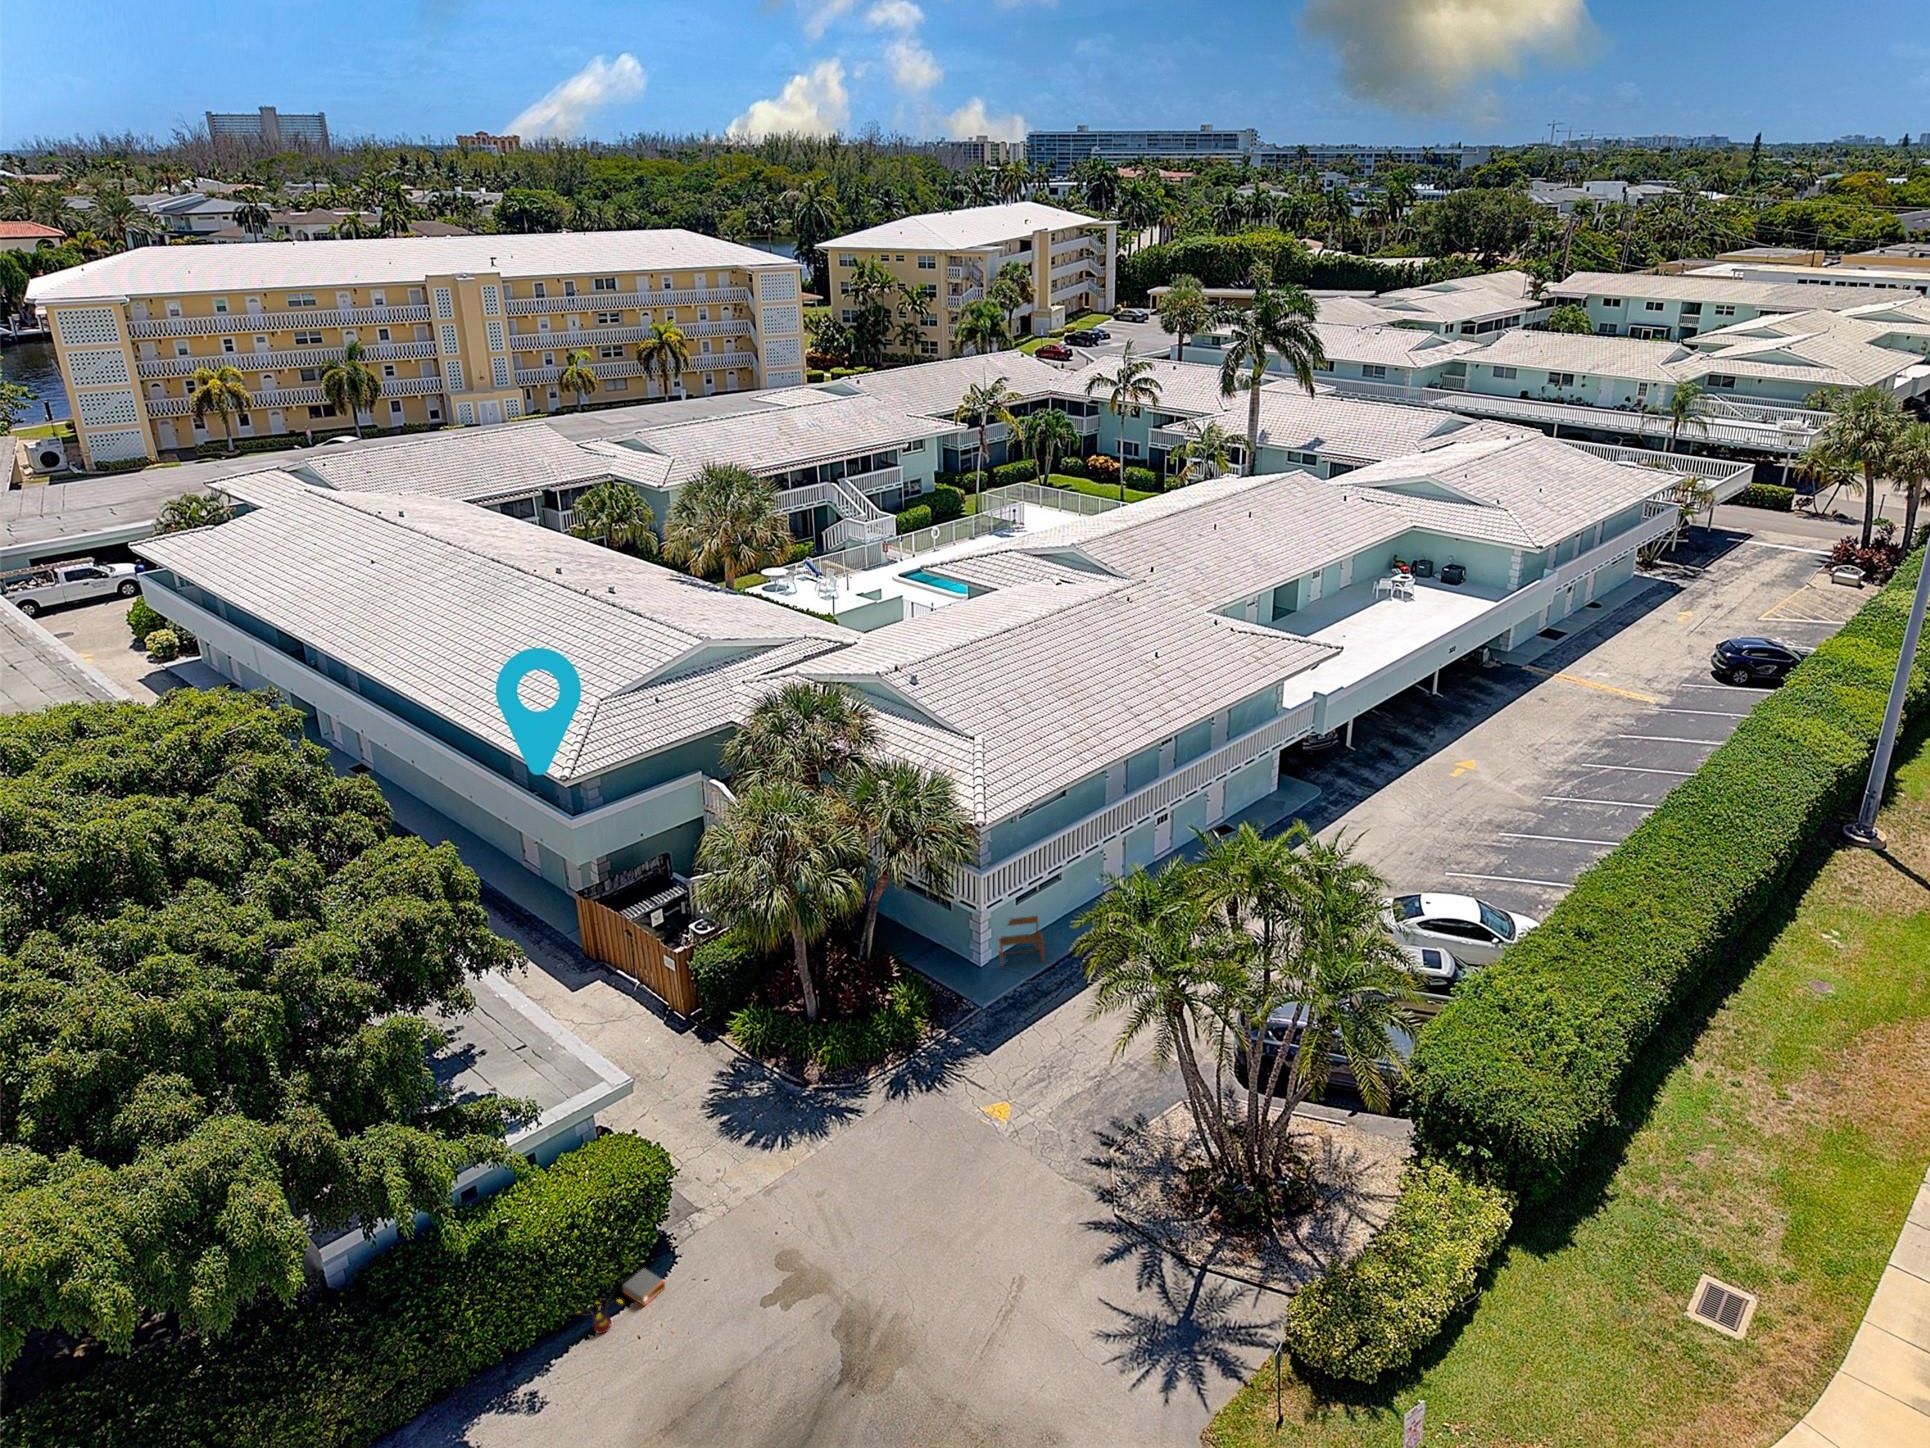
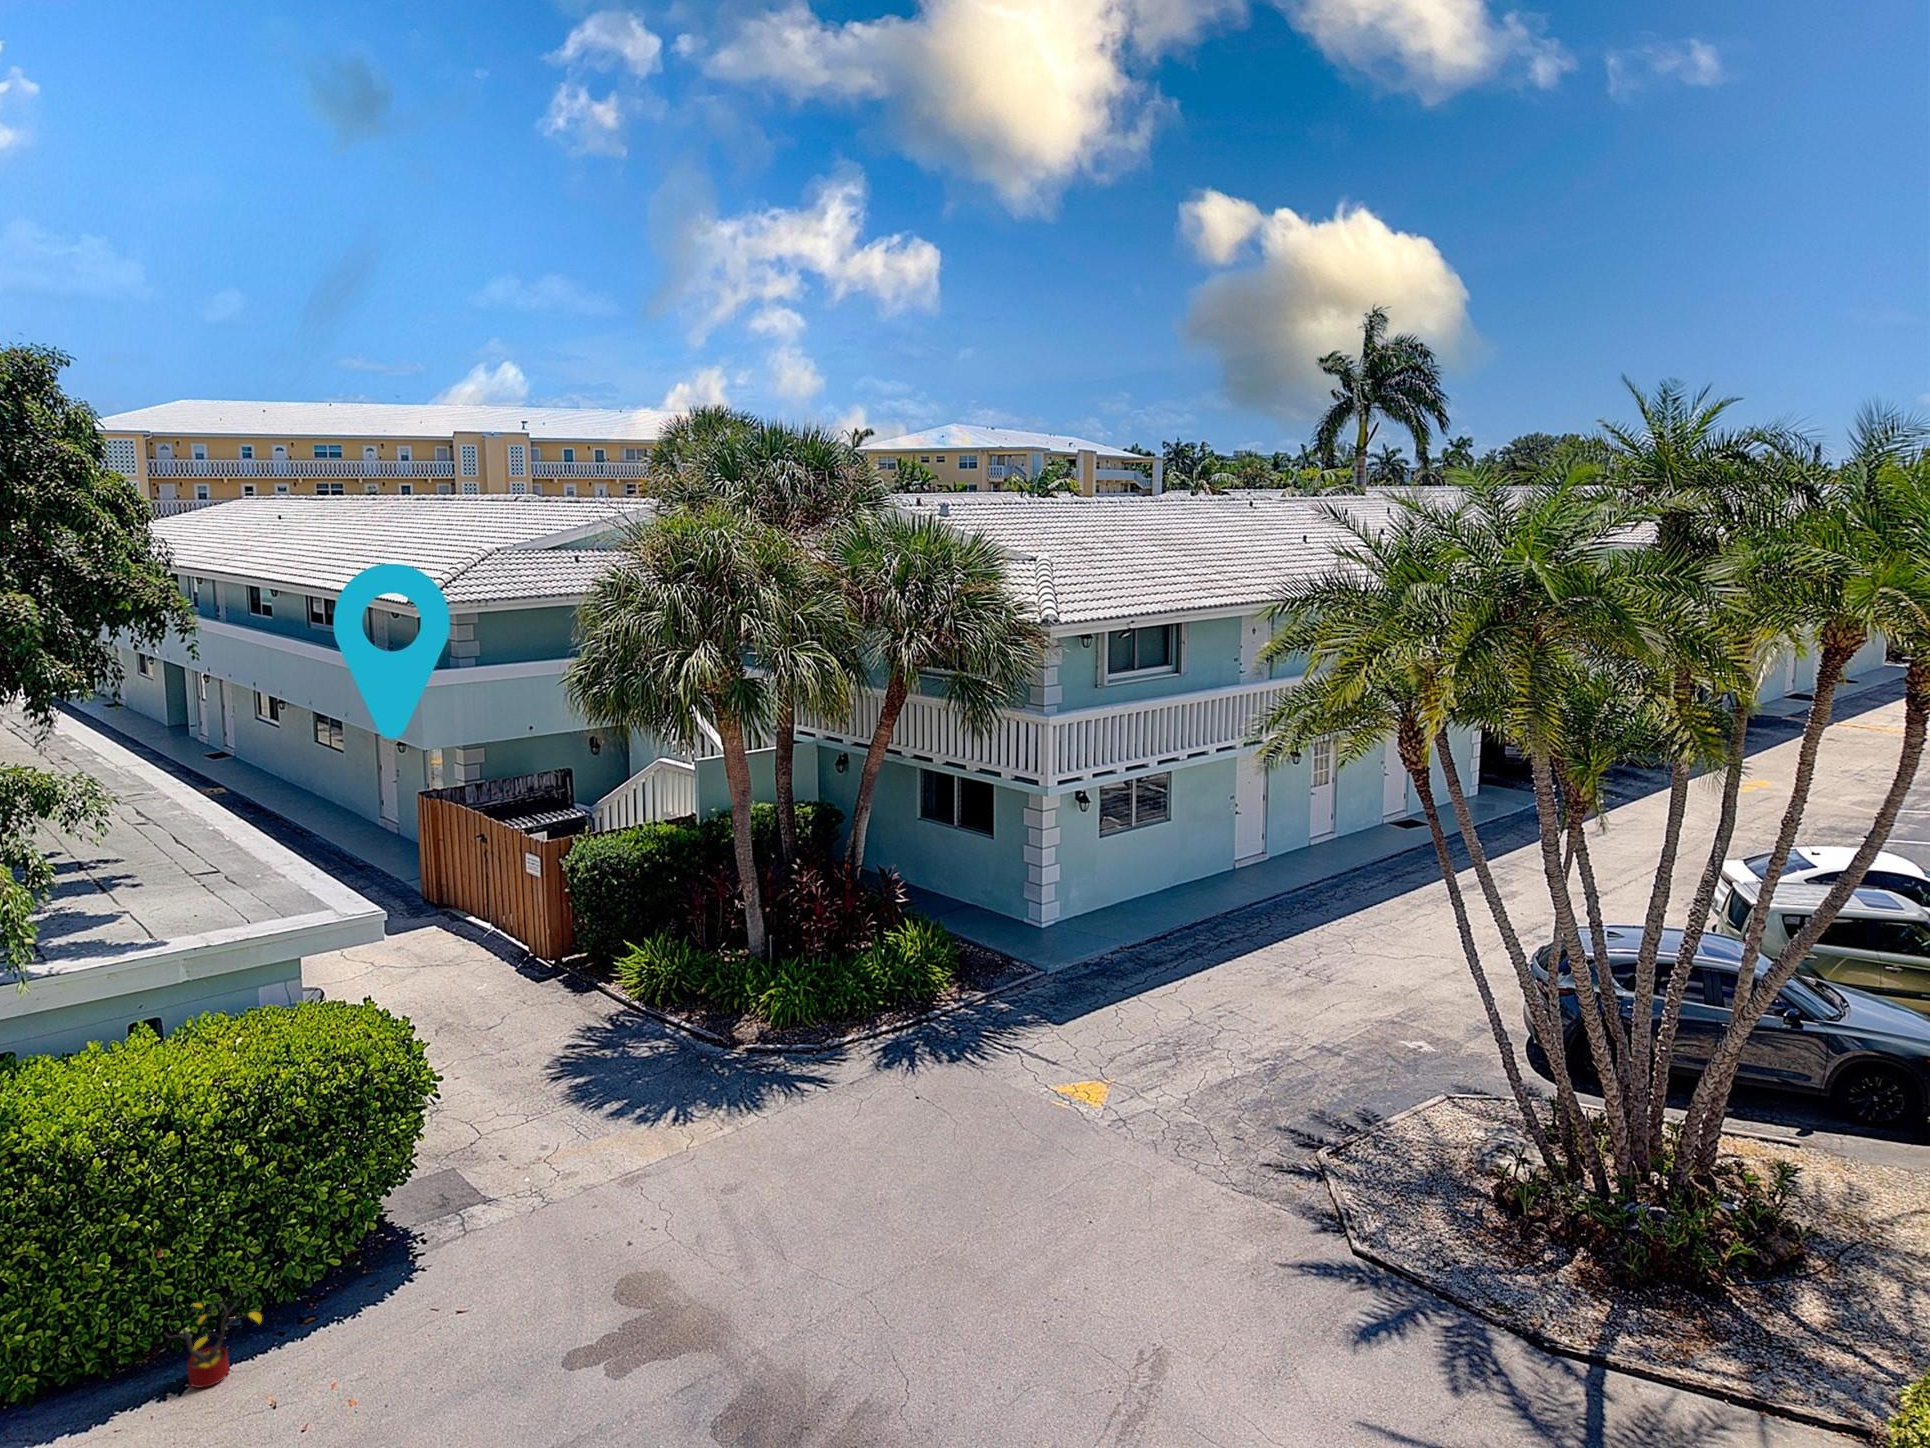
bench: present [998,916,1044,963] -> none [1069,858,1148,936]
storage box: present [623,1268,665,1305] -> none [282,1273,372,1344]

